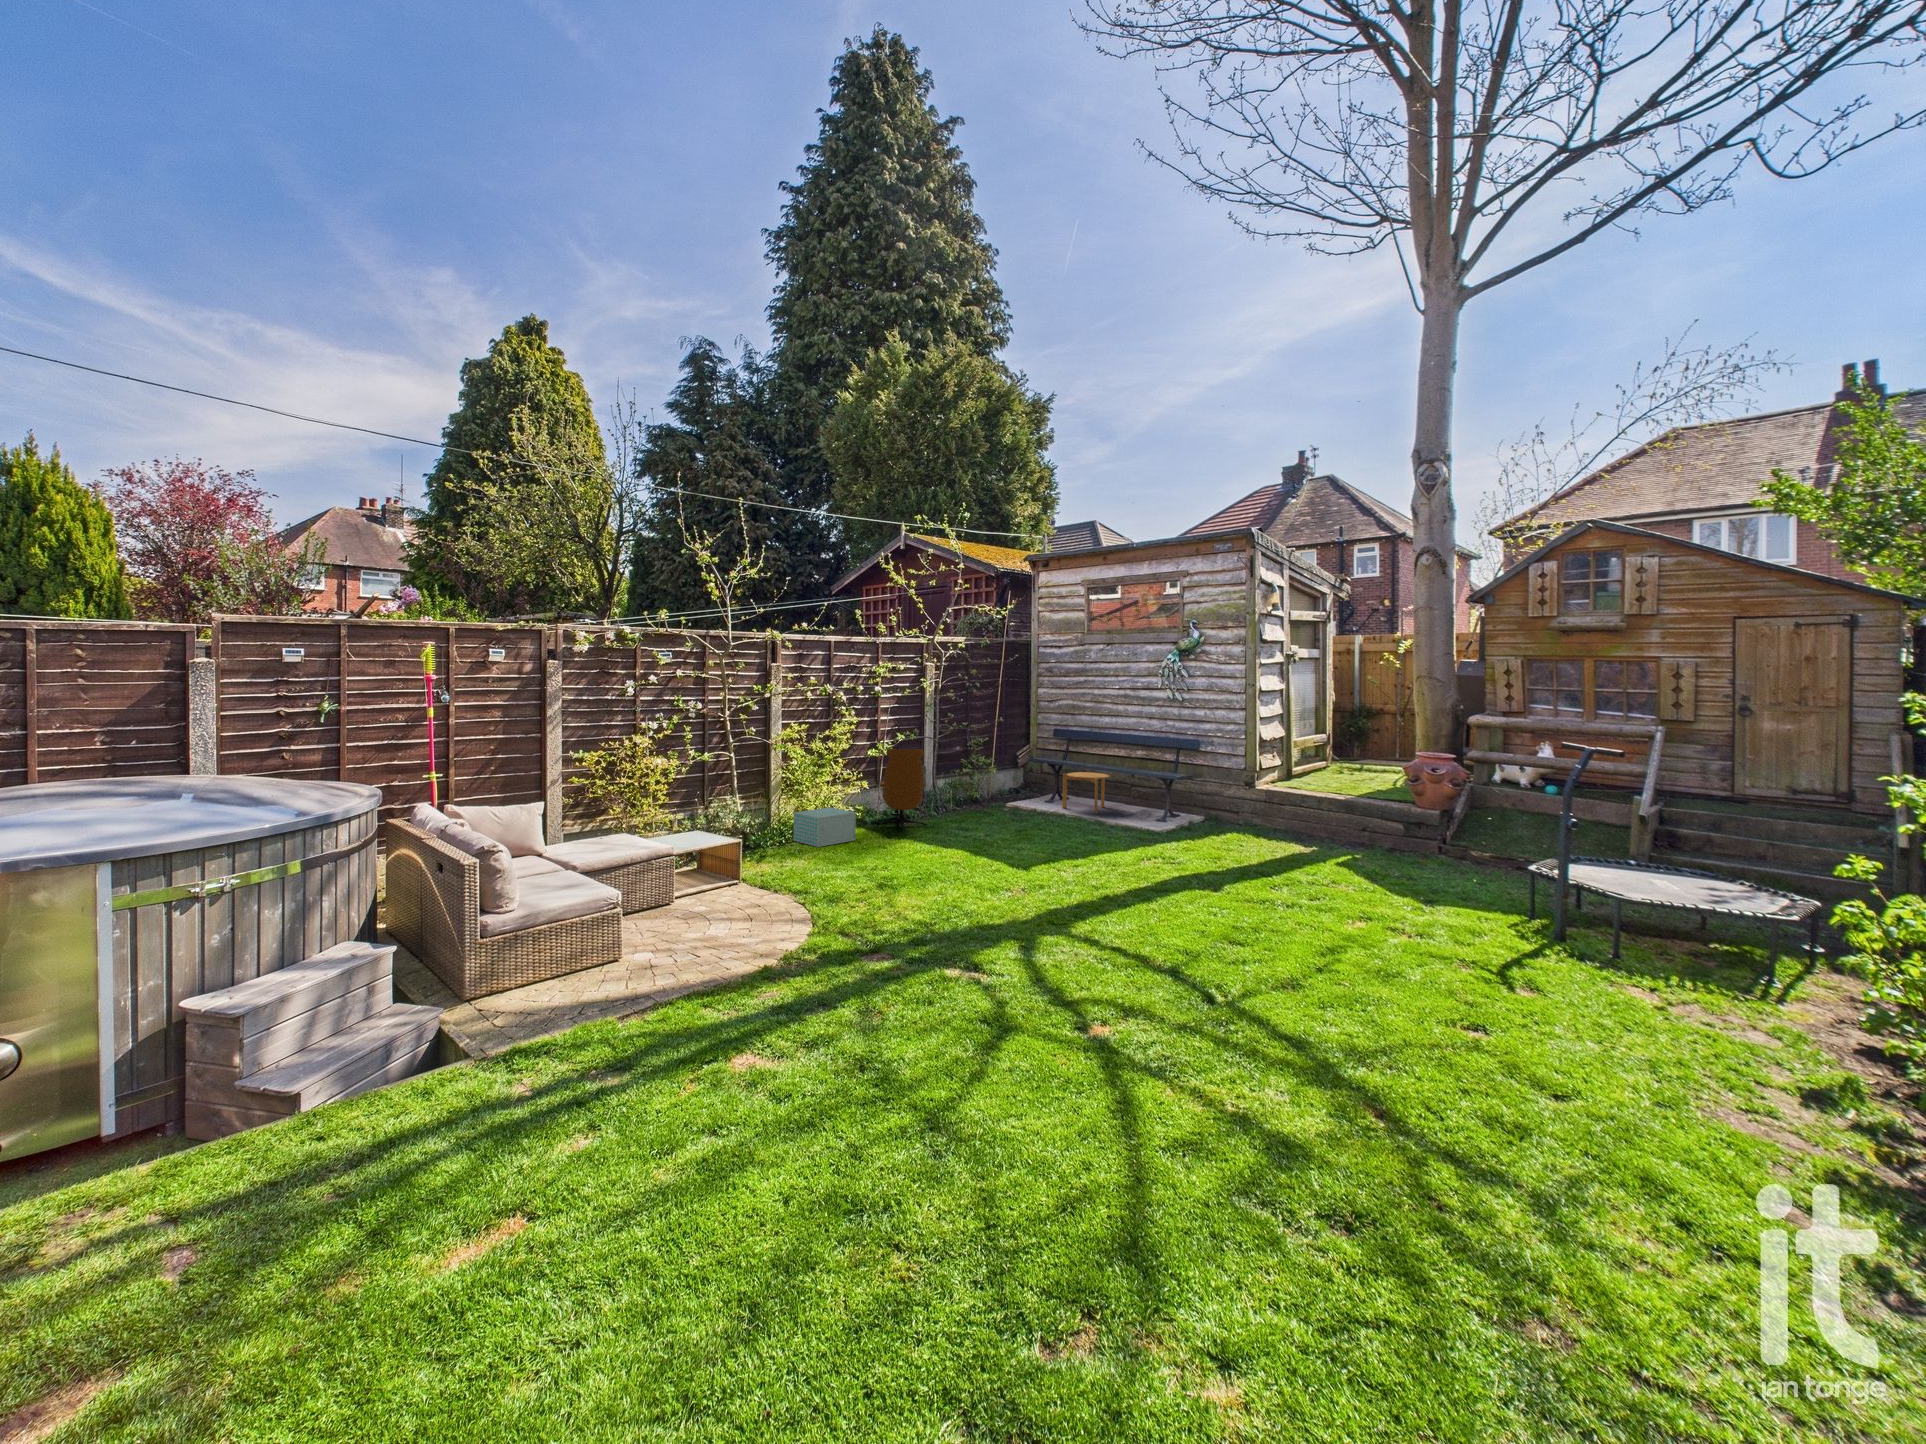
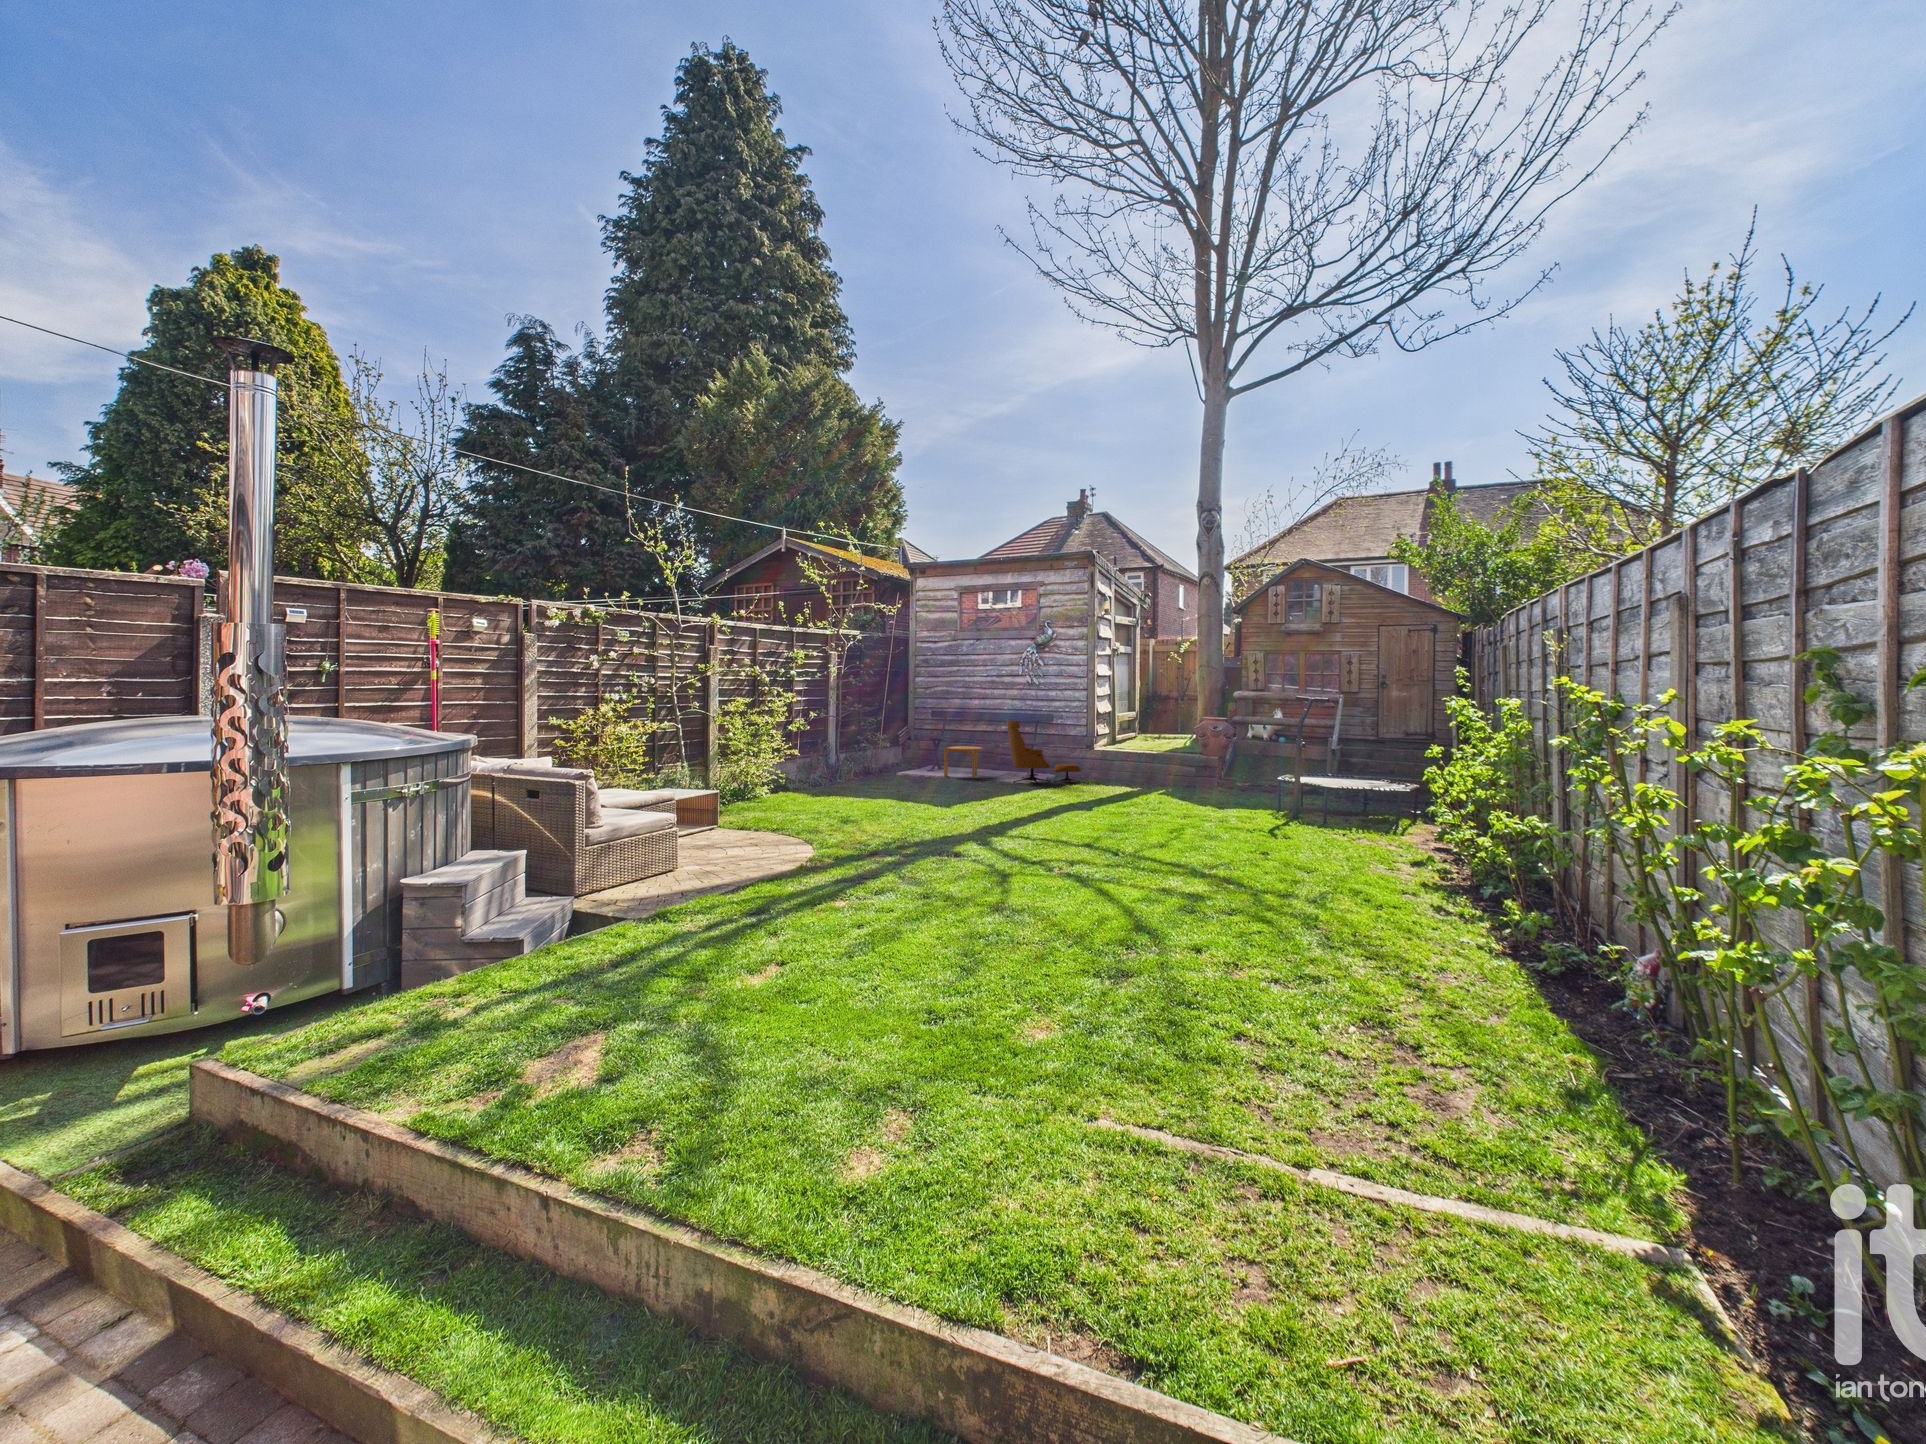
lounge chair: present [877,749,926,831] -> present [1007,720,1081,785]
storage box: present [793,807,856,847] -> none [733,773,789,804]

